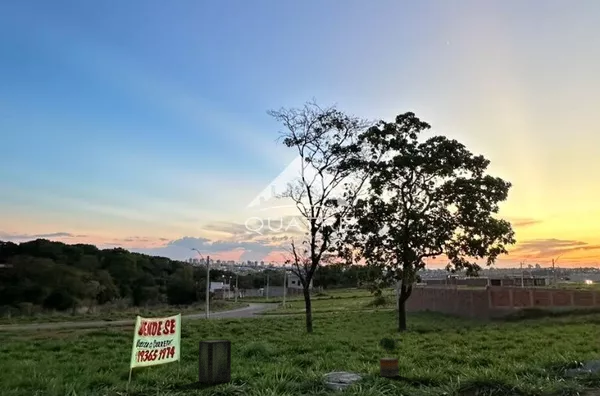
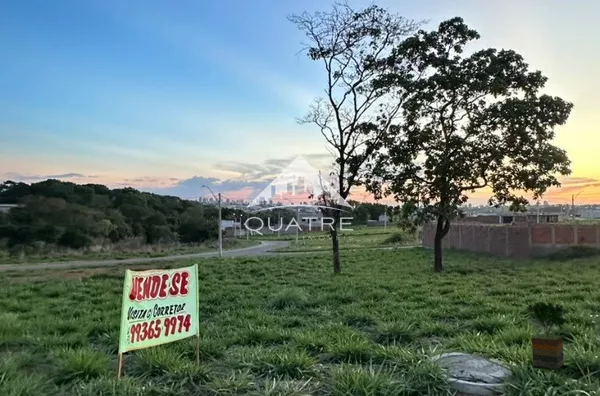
storage box: present [198,340,231,384] -> none [230,308,286,388]

